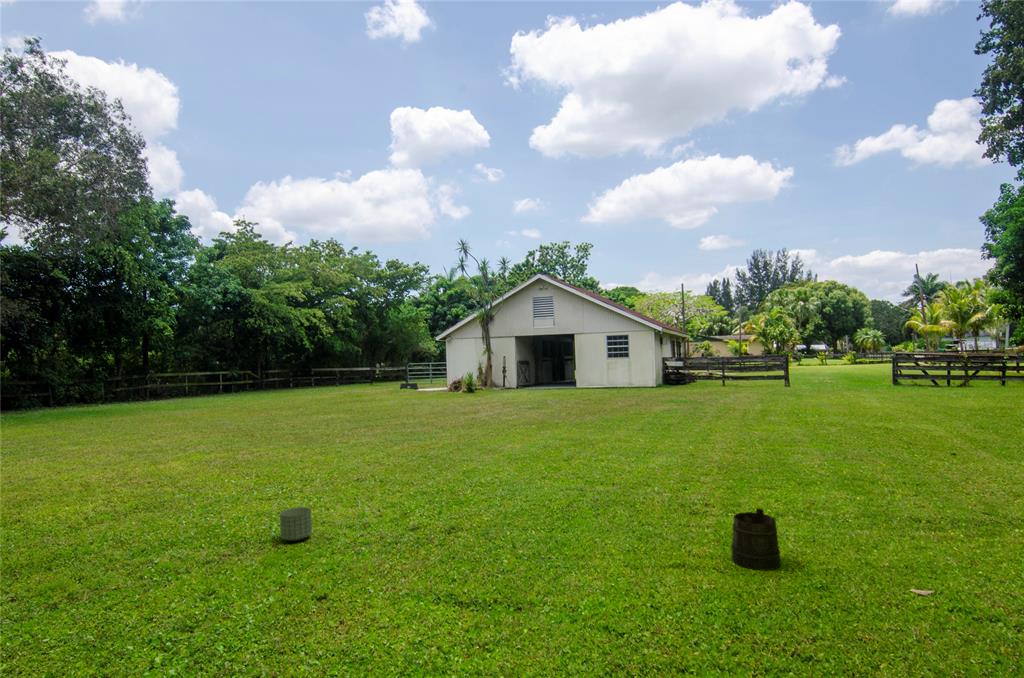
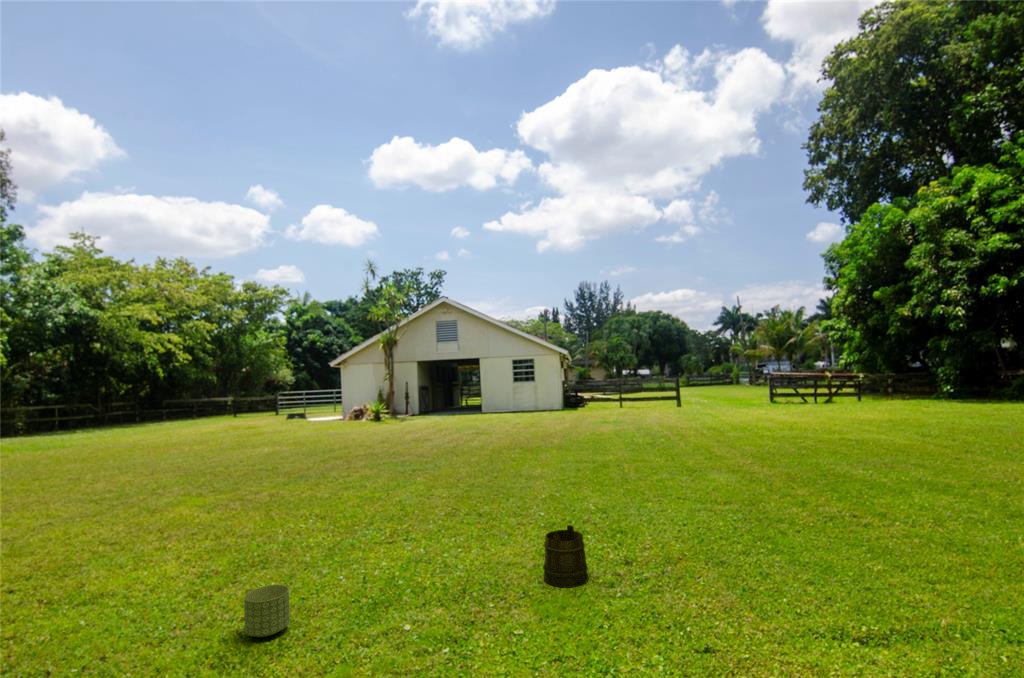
bucket: present [731,508,781,570] -> present [543,525,588,588]

